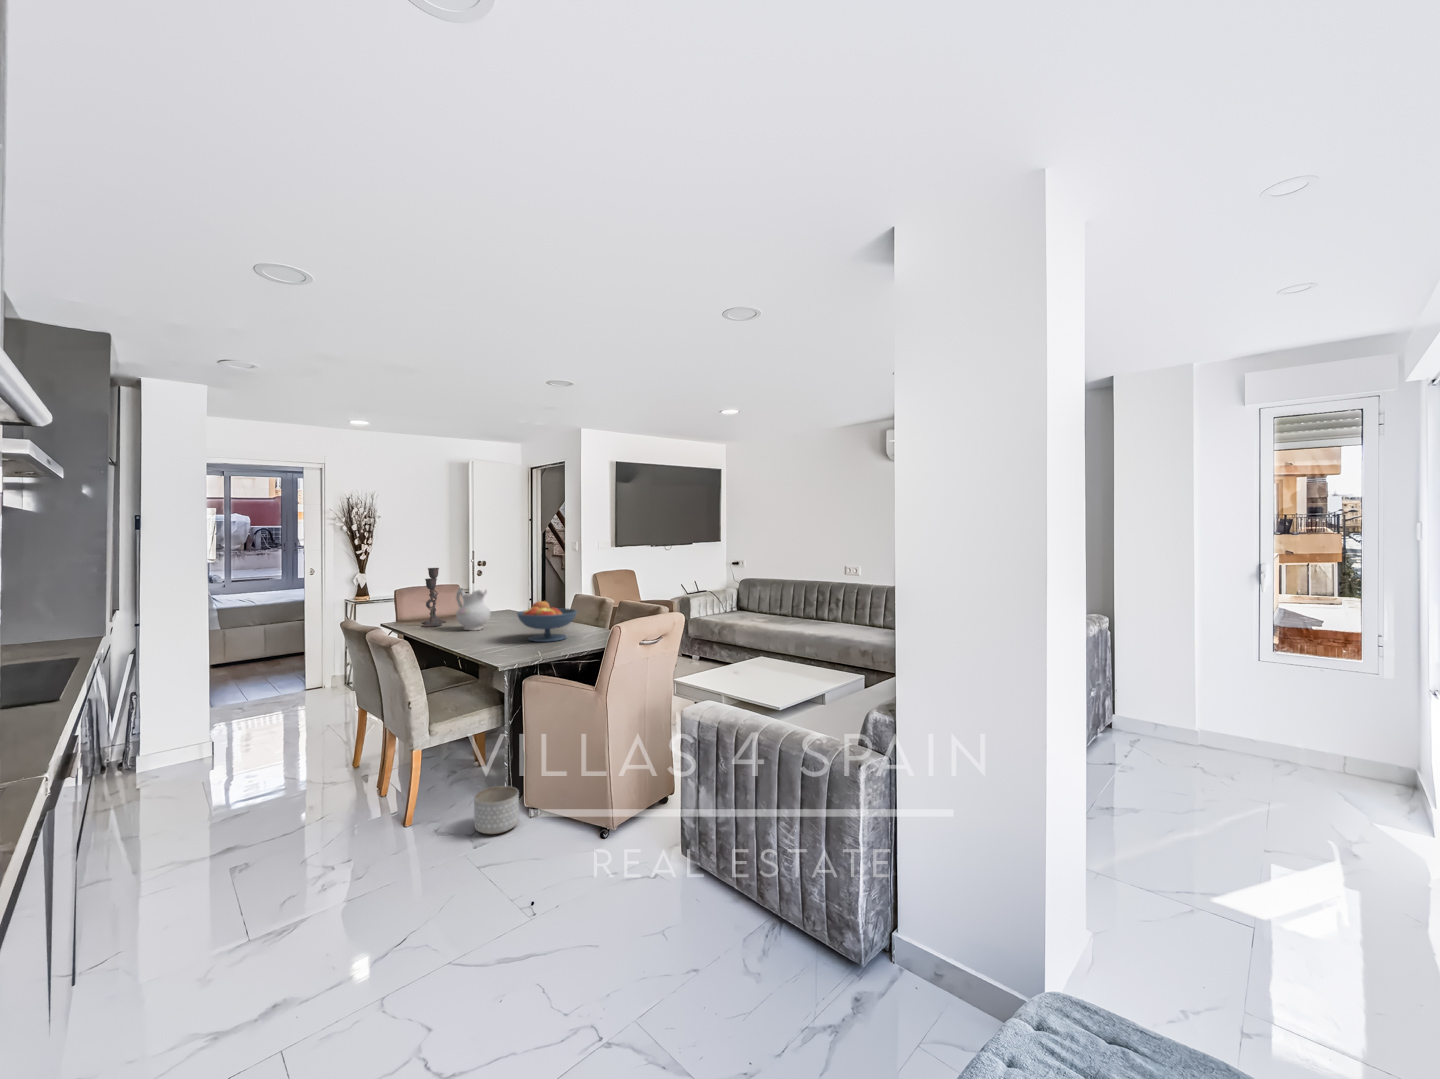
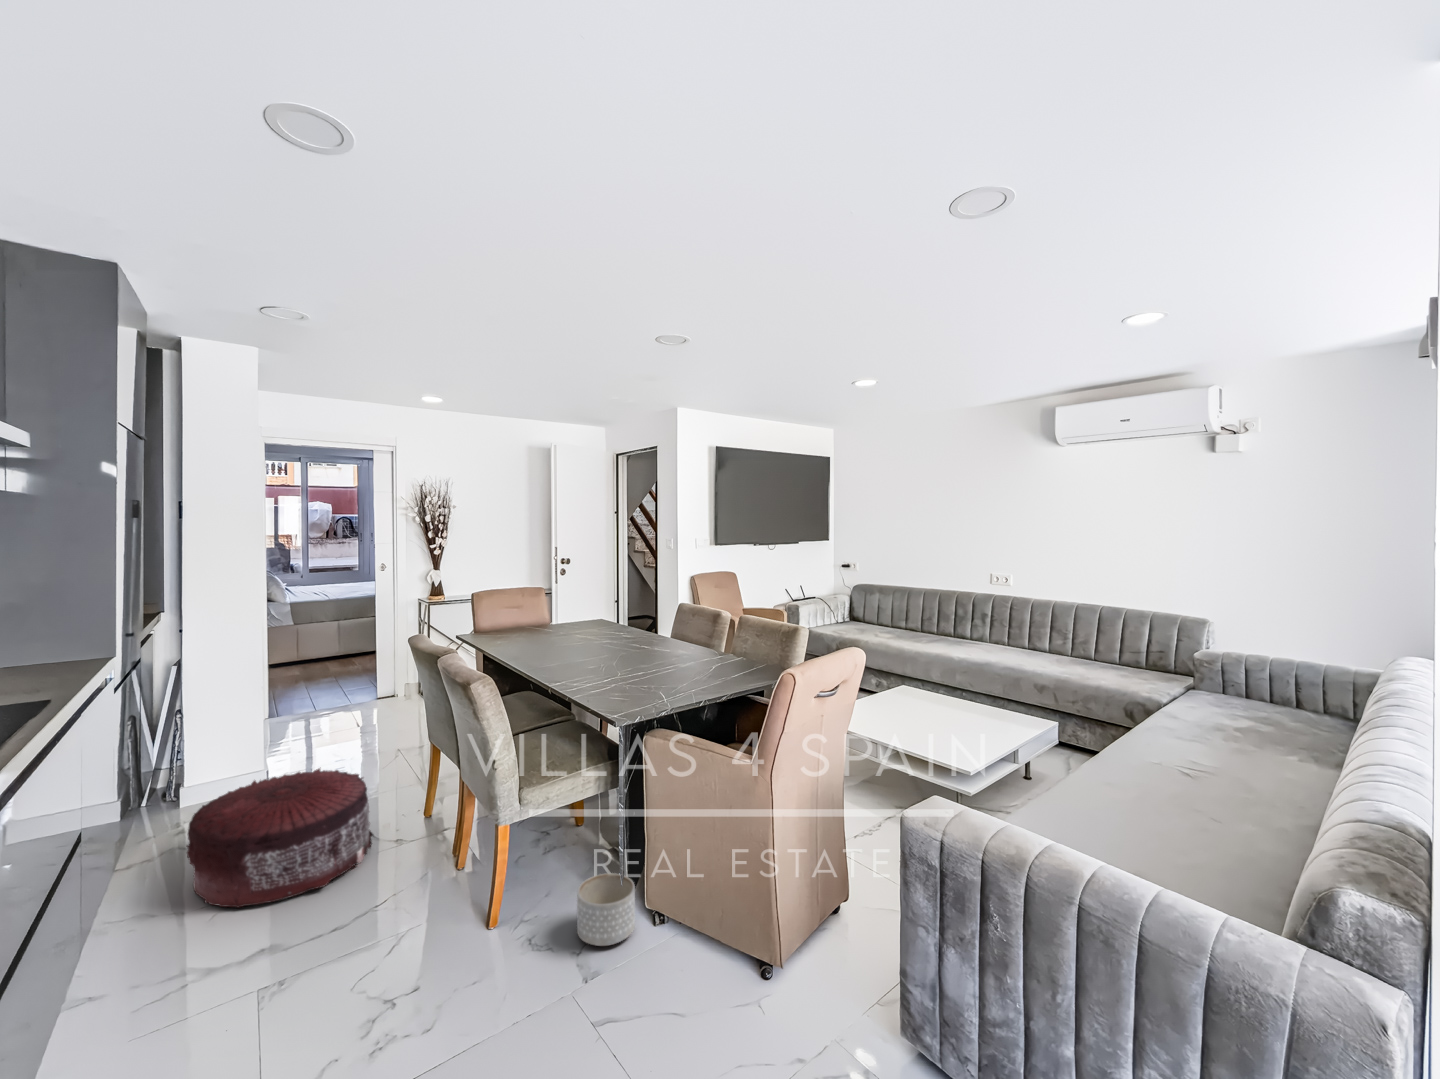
candlestick: present [422,568,446,627] -> none [504,571,531,643]
ceramic pitcher: present [456,588,490,630] -> none [545,597,586,651]
fruit bowl: present [517,601,577,642] -> none [623,618,699,674]
pouf: none [156,728,312,829] -> present [186,768,373,908]

